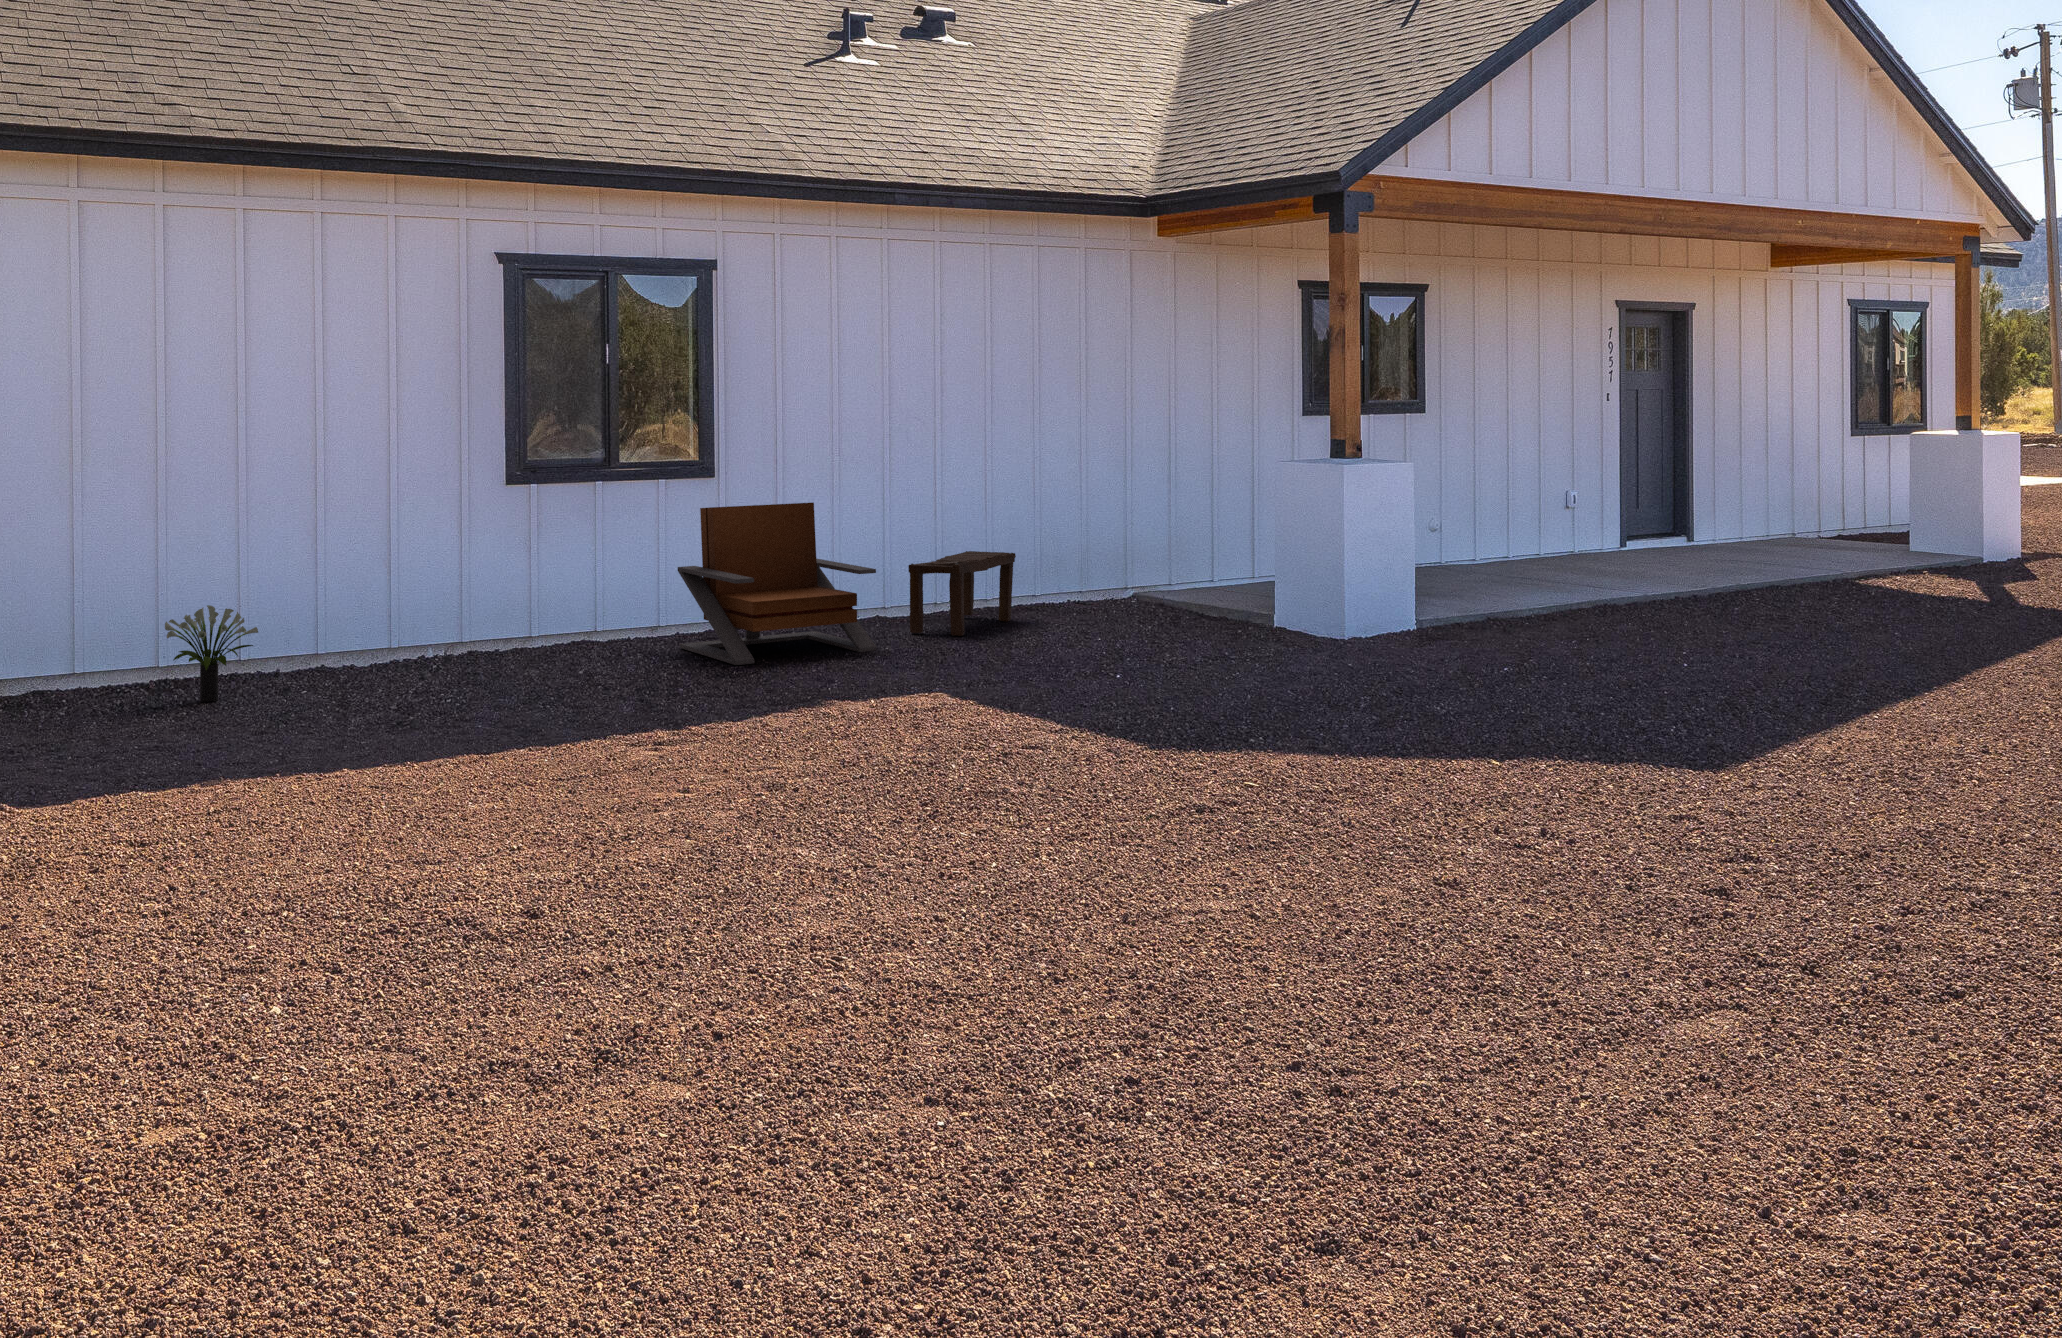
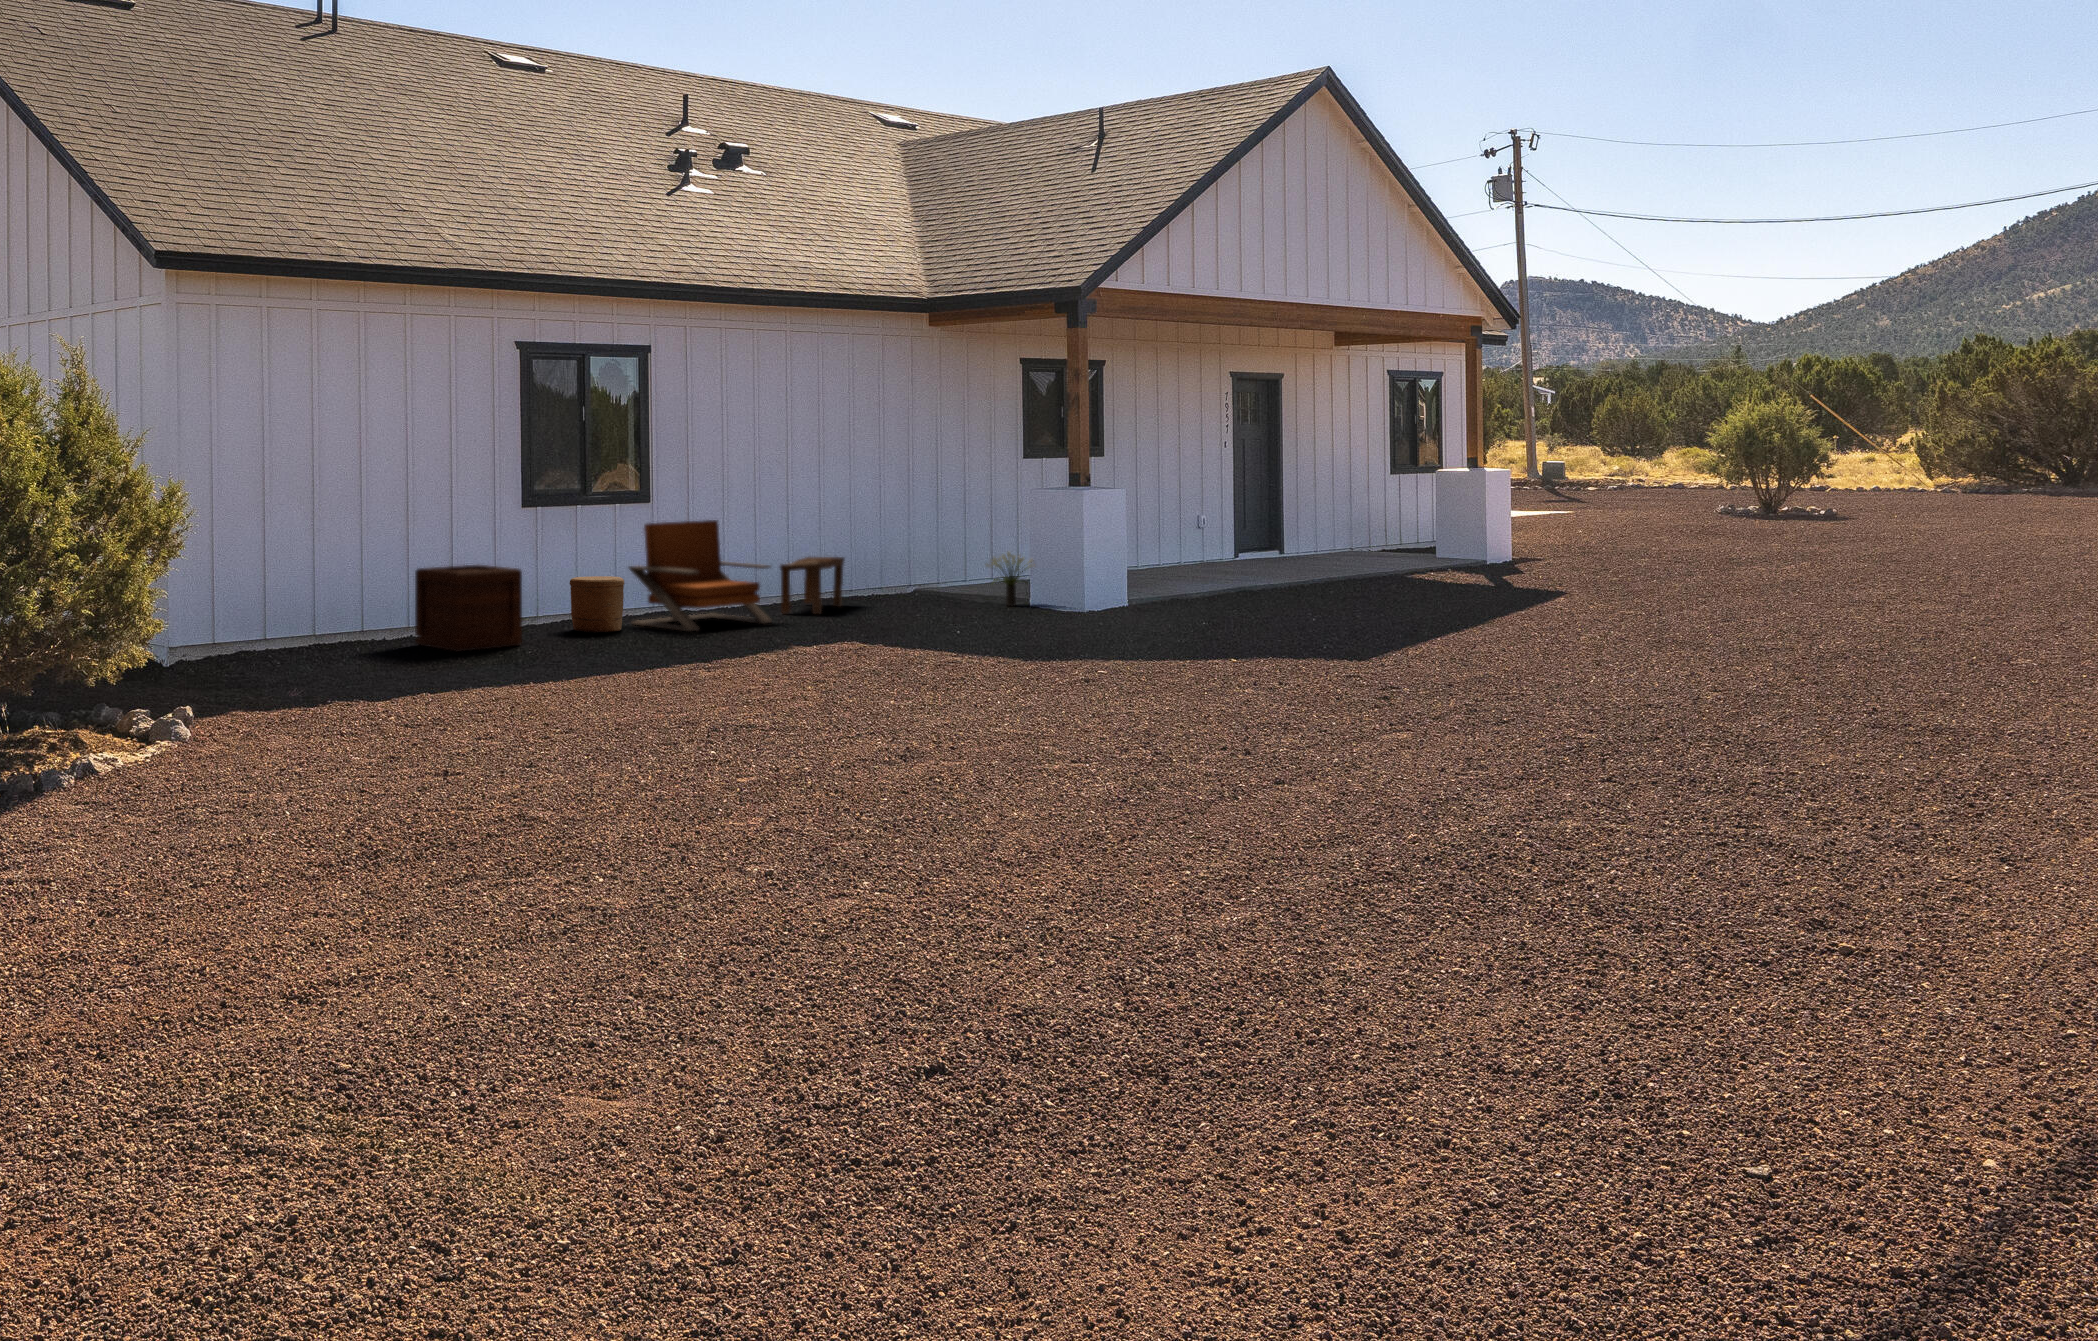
wooden crate: none [328,566,469,697] -> present [415,565,522,652]
woven basket: none [579,582,656,664] -> present [570,576,624,633]
potted plant: present [165,605,258,702] -> present [987,553,1035,606]

